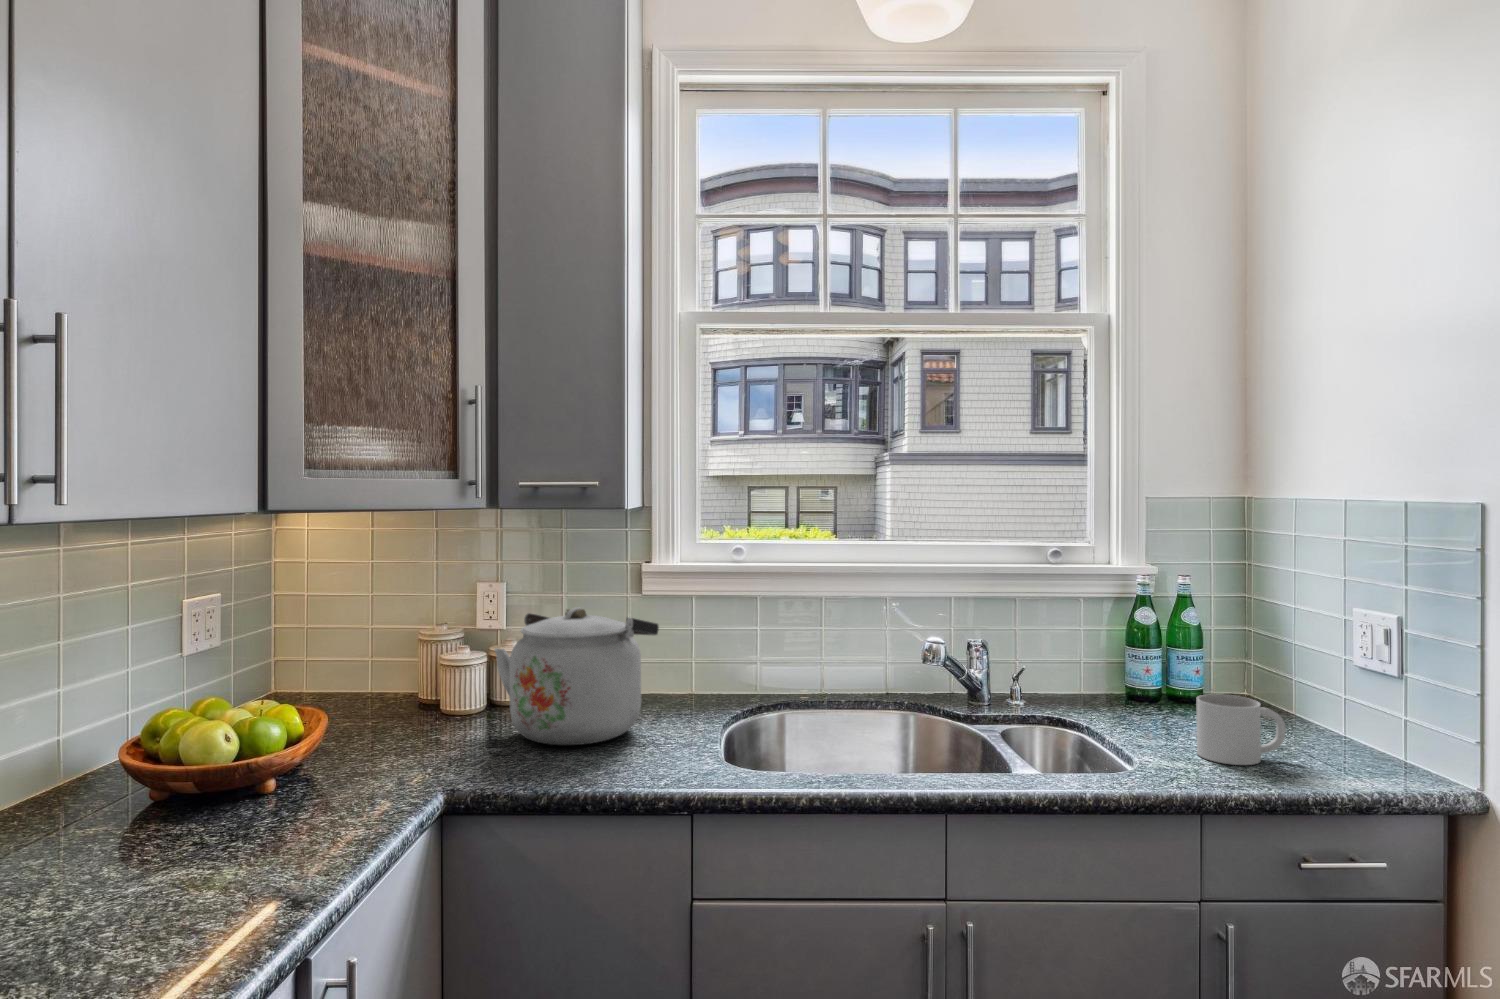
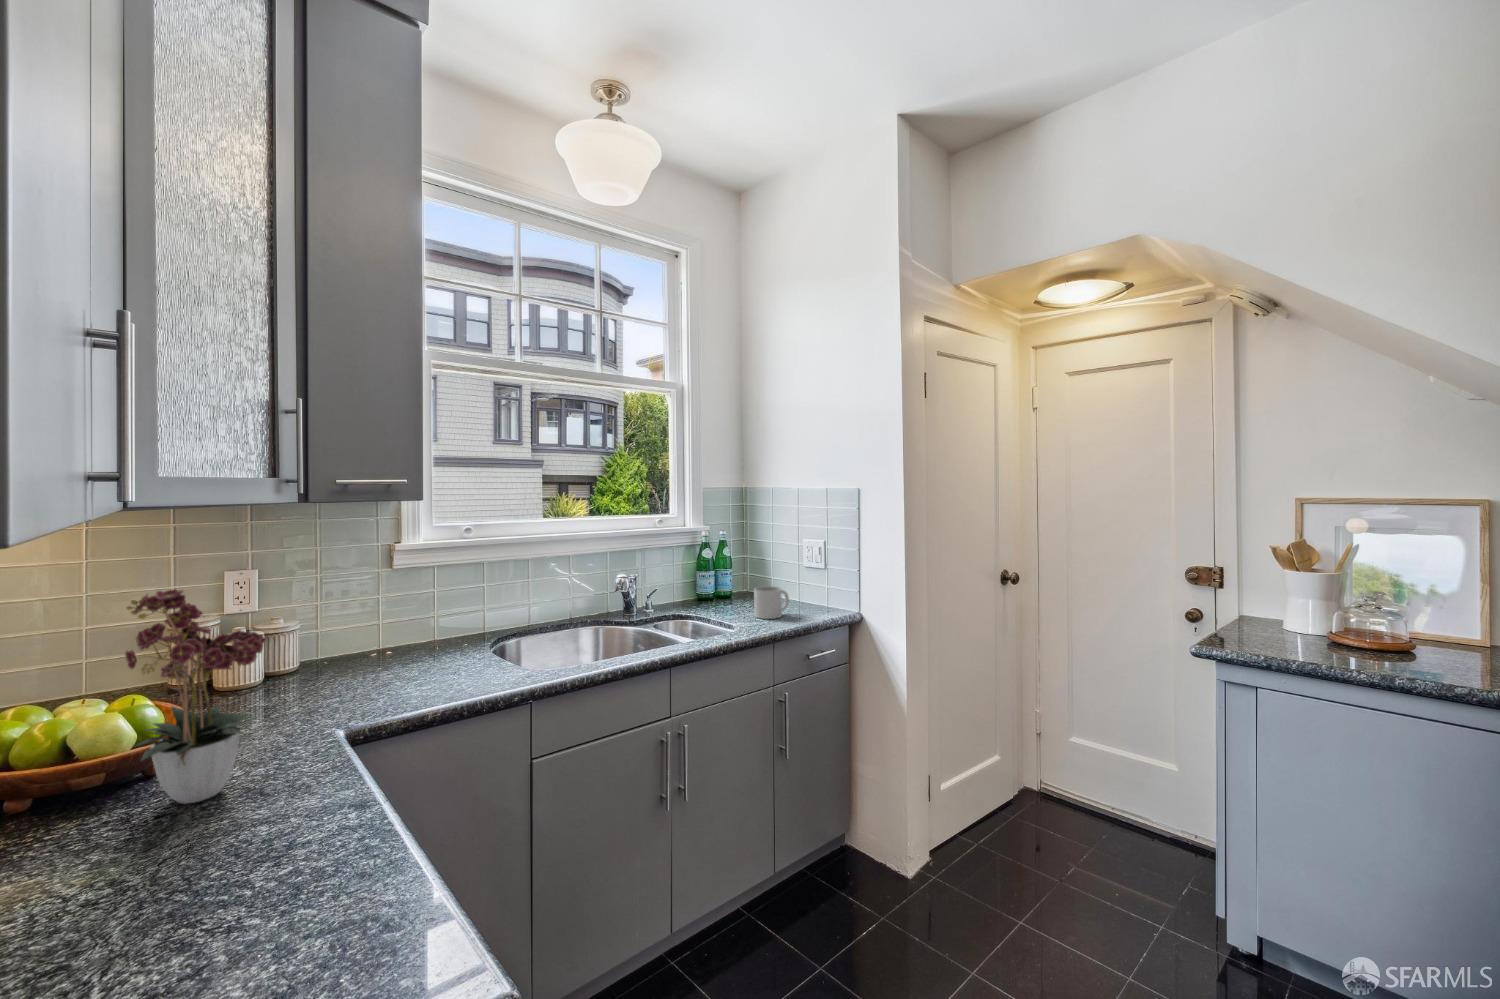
flower arrangement: none [150,584,346,838] -> present [125,589,266,804]
kettle: present [494,607,659,745] -> none [297,580,442,688]

